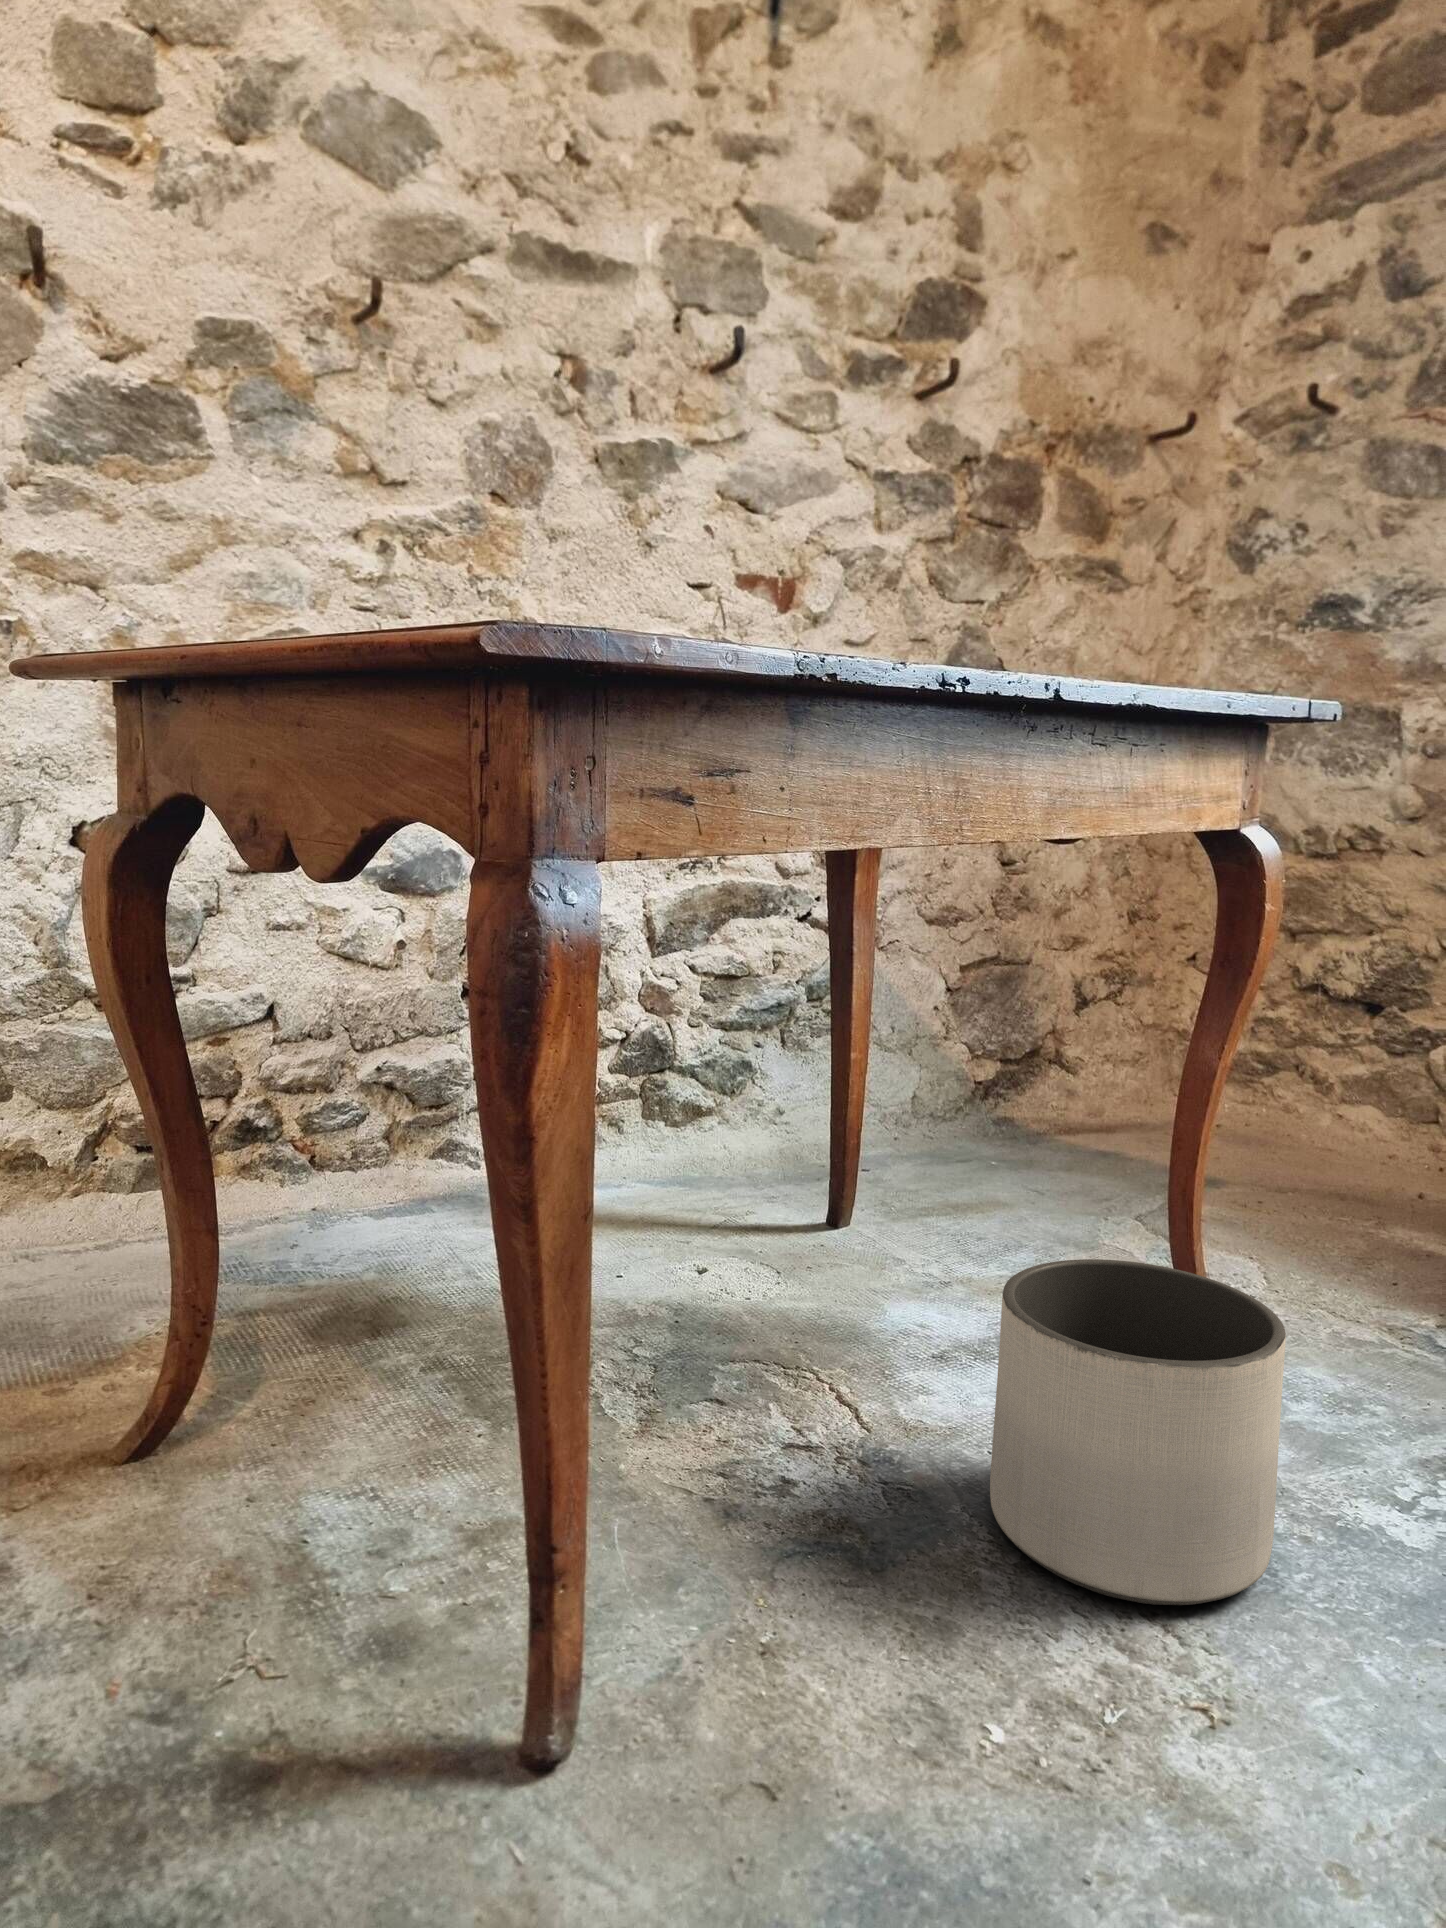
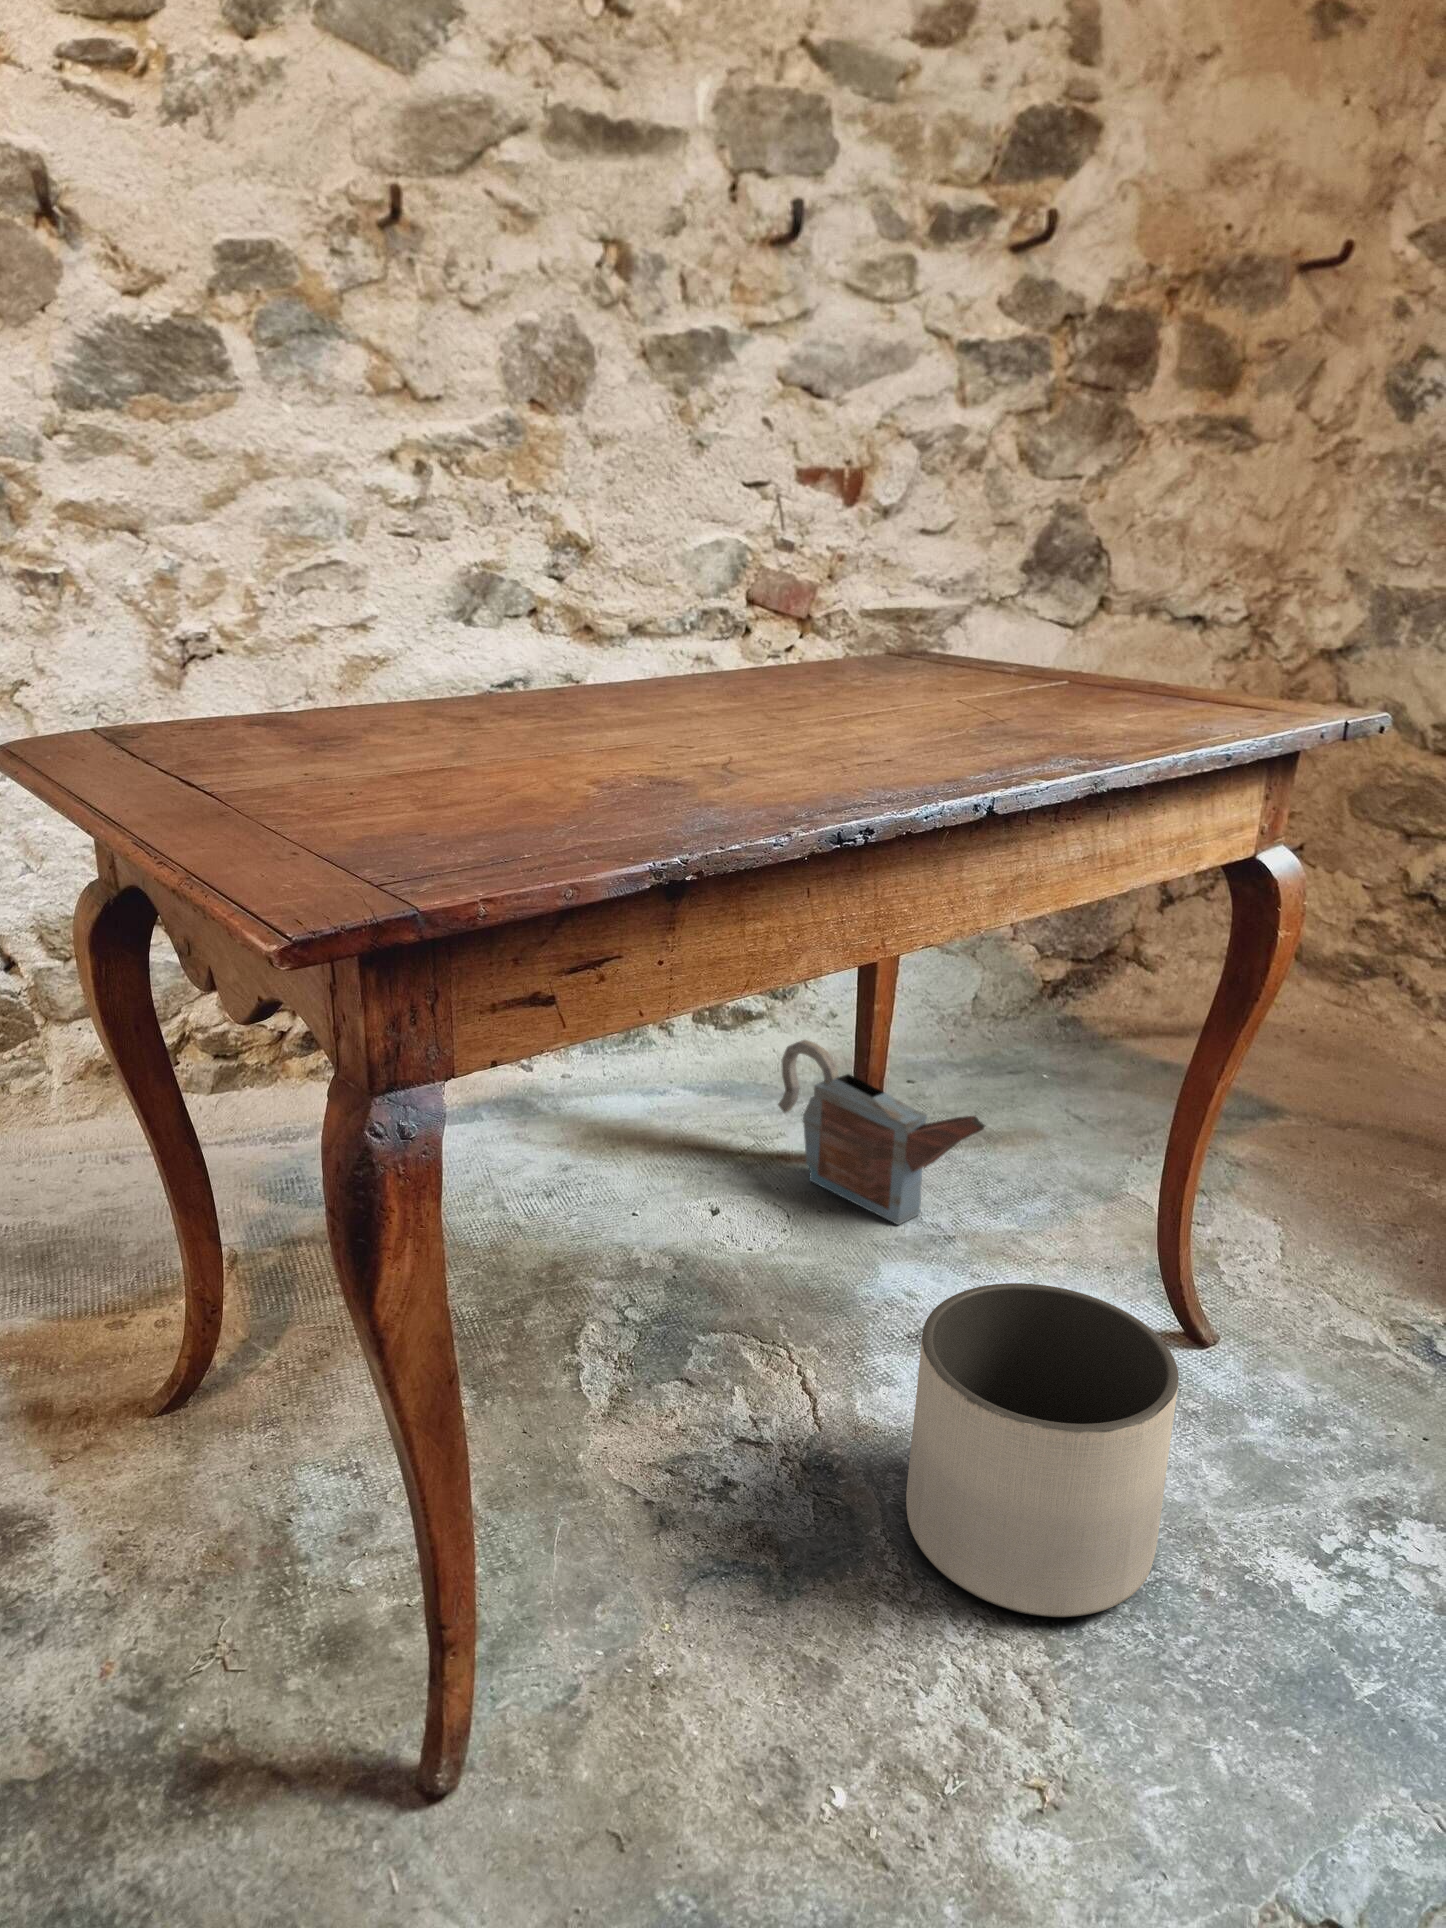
watering can: none [750,1100,983,1280] -> present [778,1040,985,1225]

